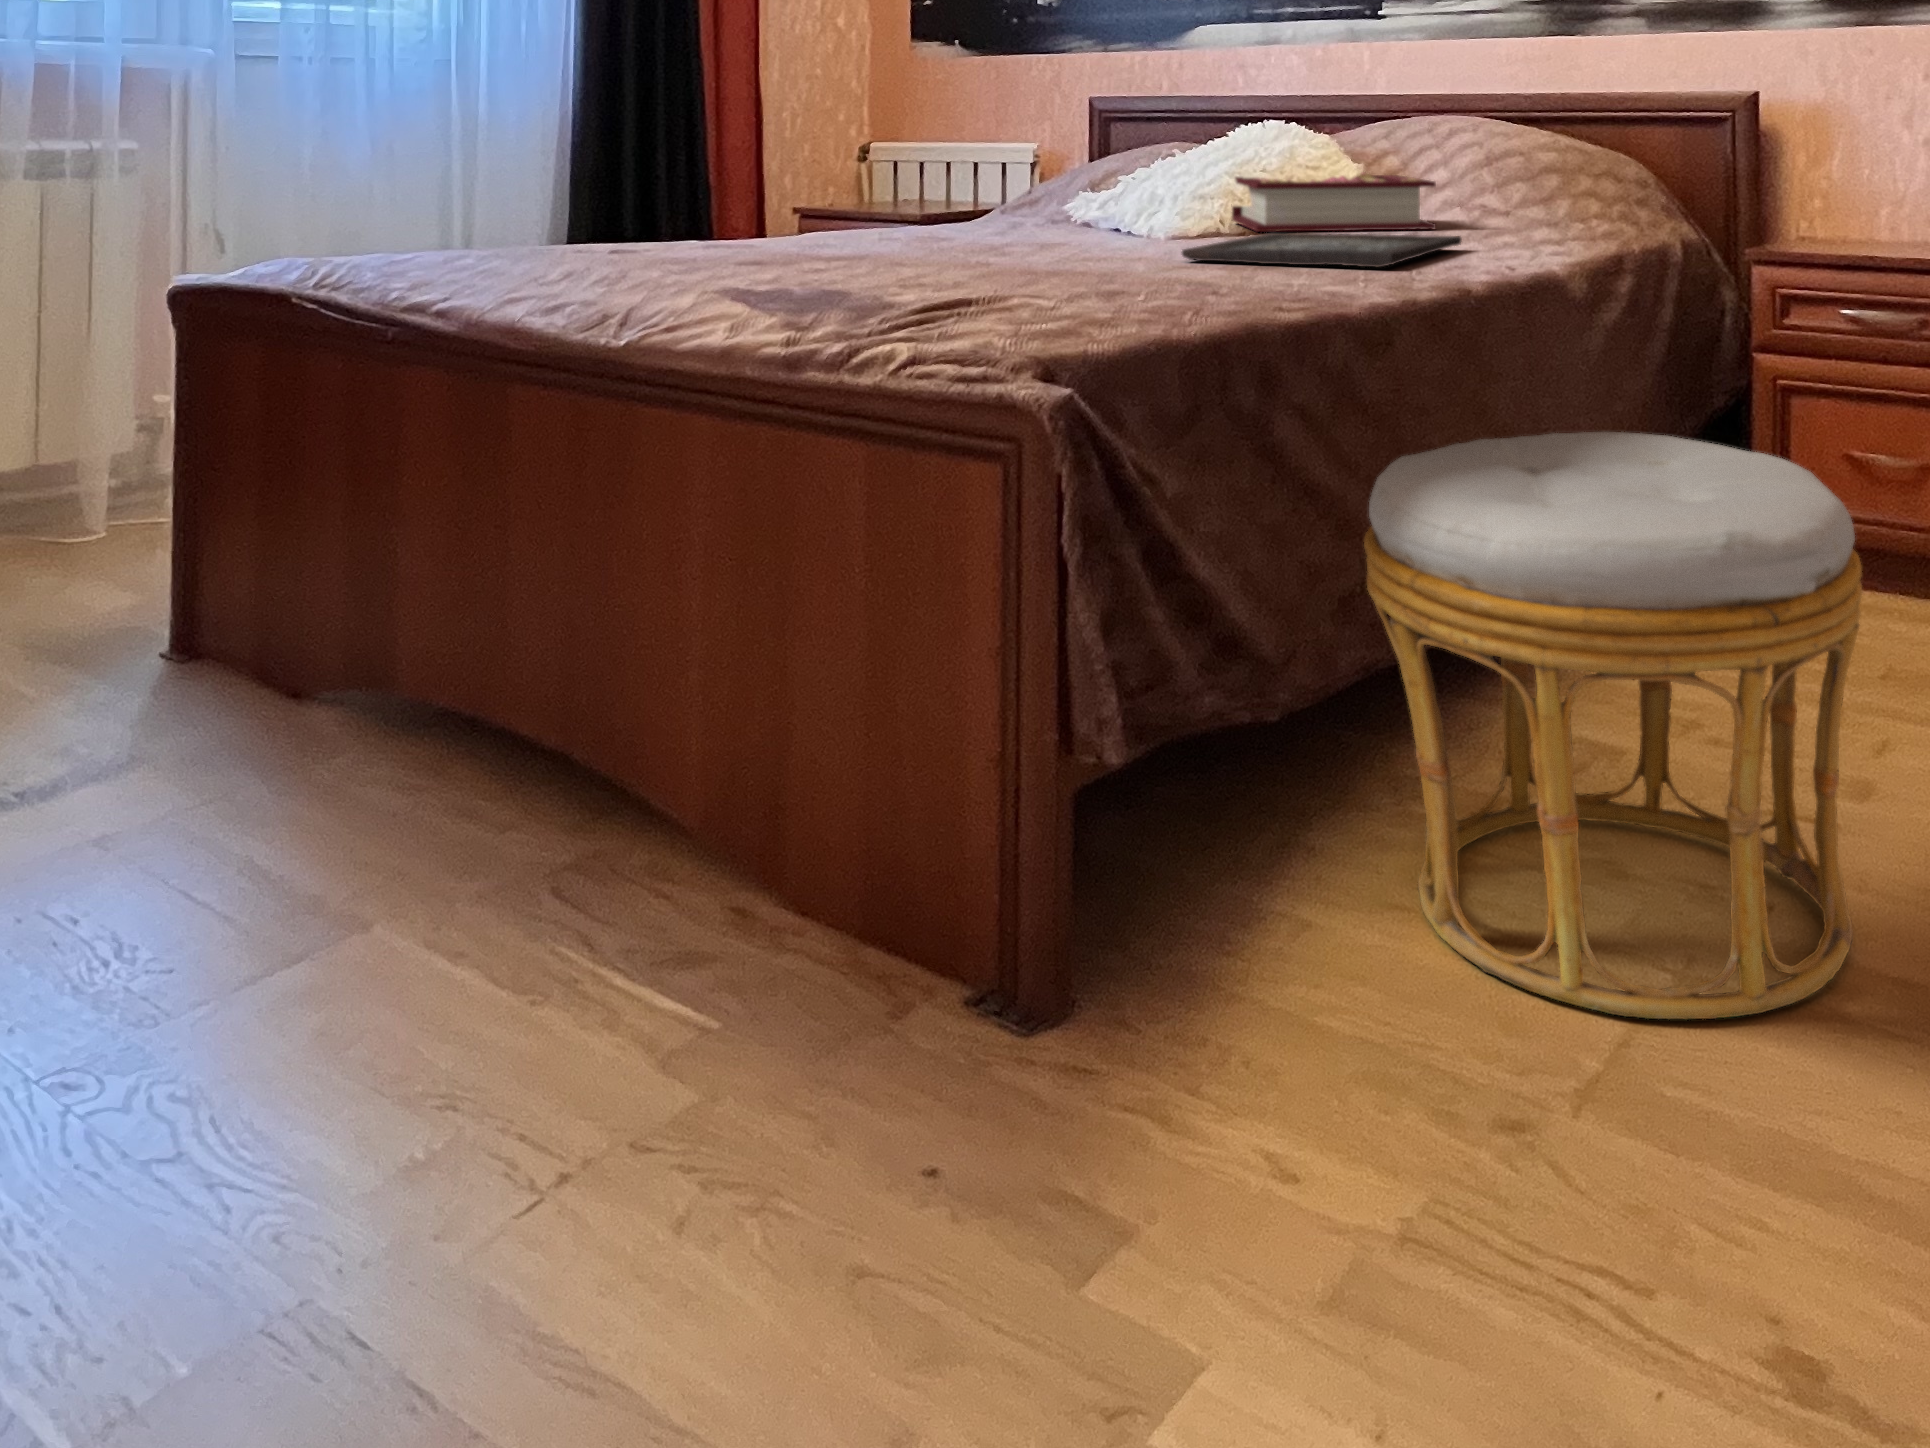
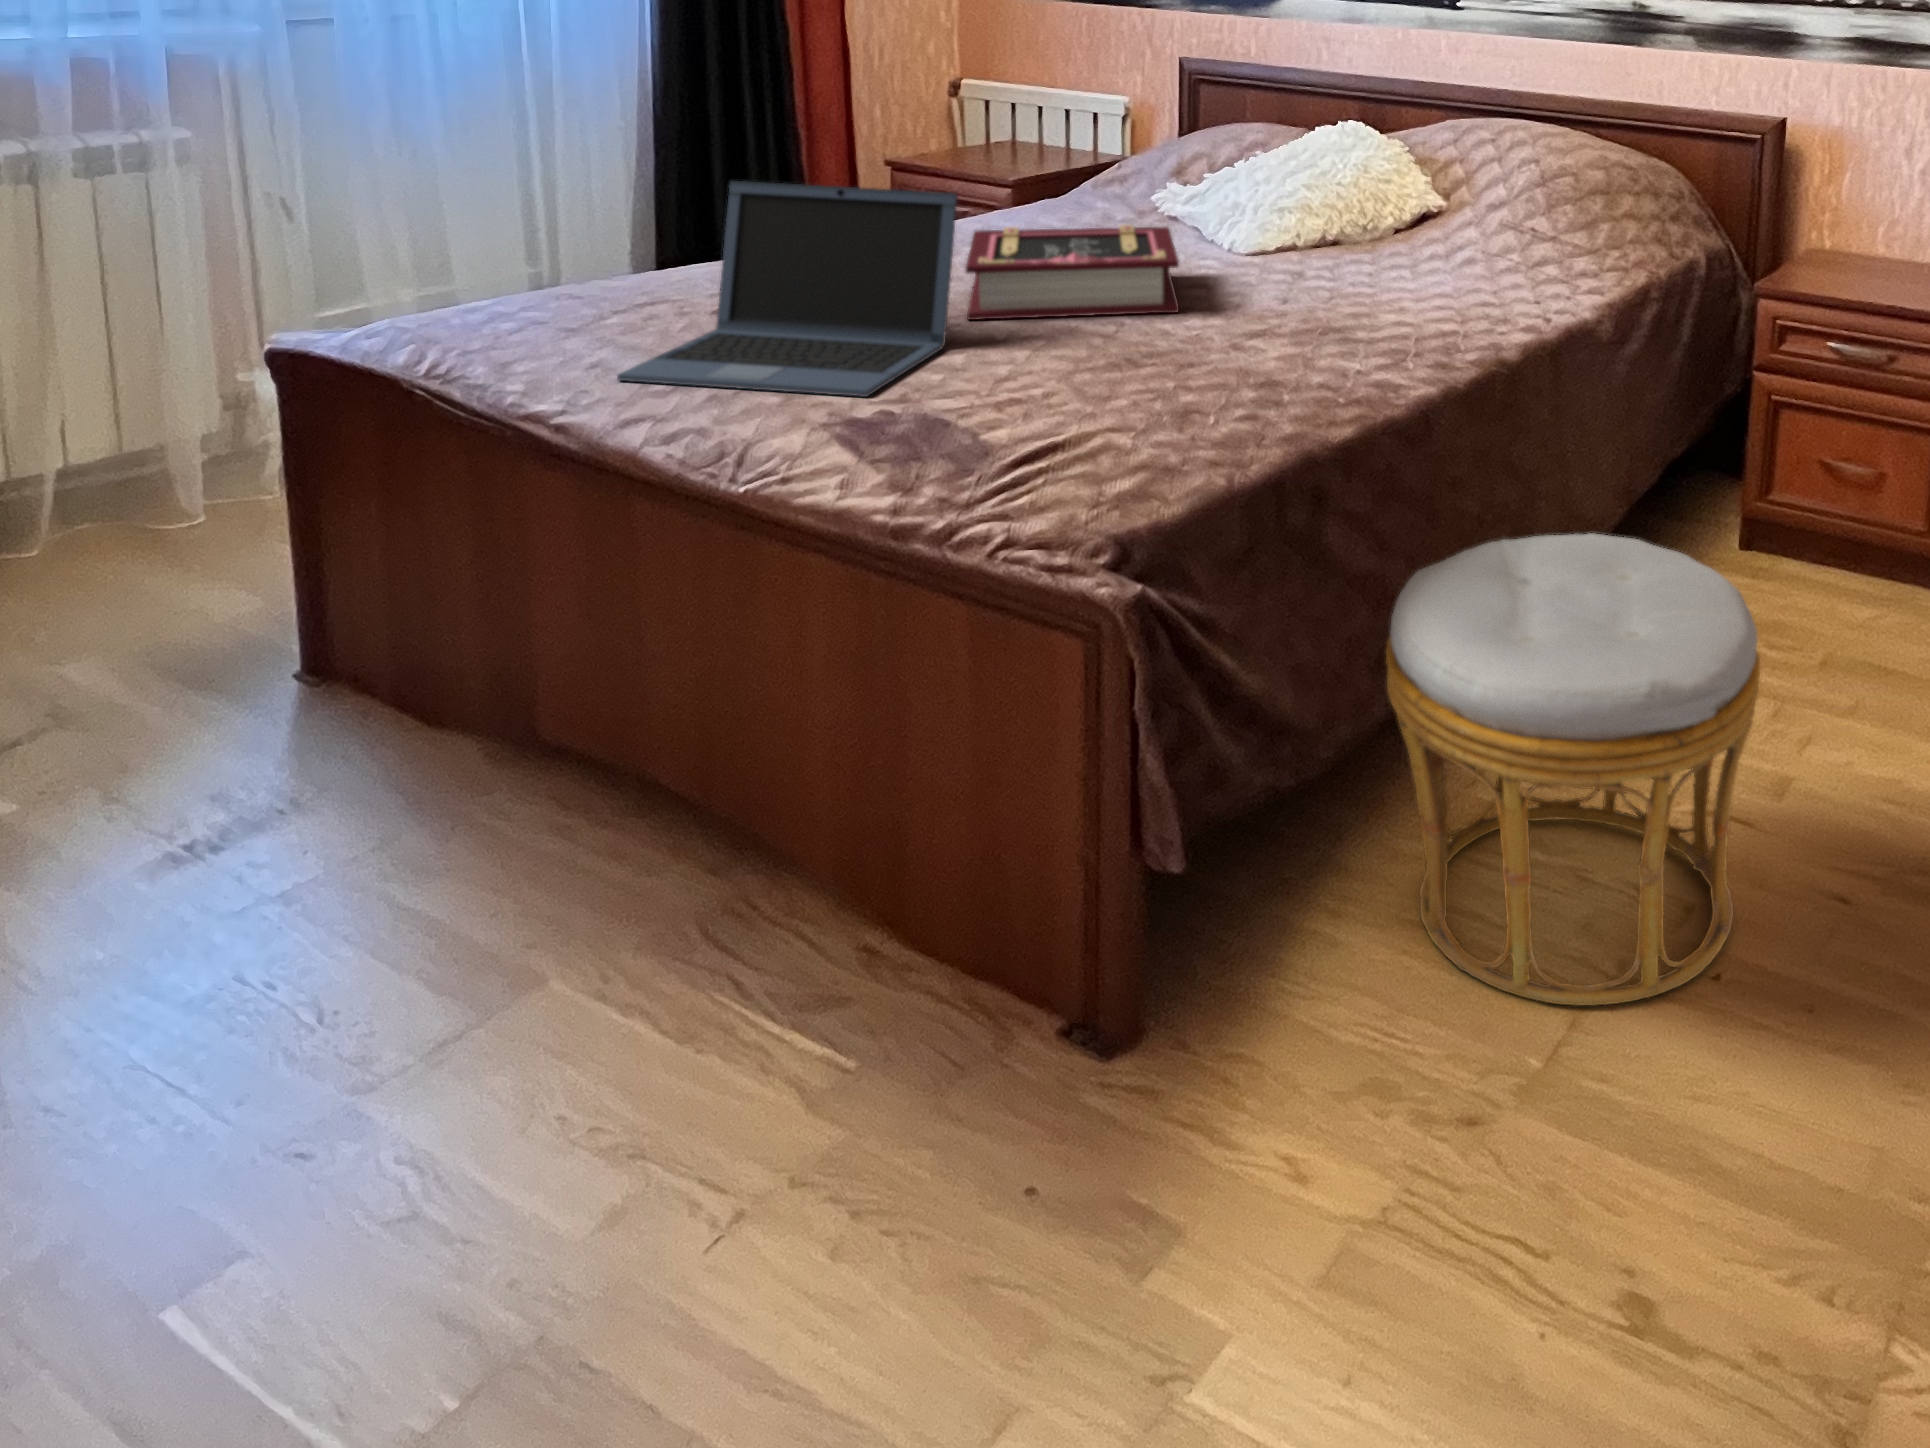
laptop: none [501,102,864,288] -> present [617,181,957,397]
book: present [1232,172,1436,232] -> present [966,225,1179,320]
tray: present [1182,233,1461,267] -> none [1254,273,1506,349]

